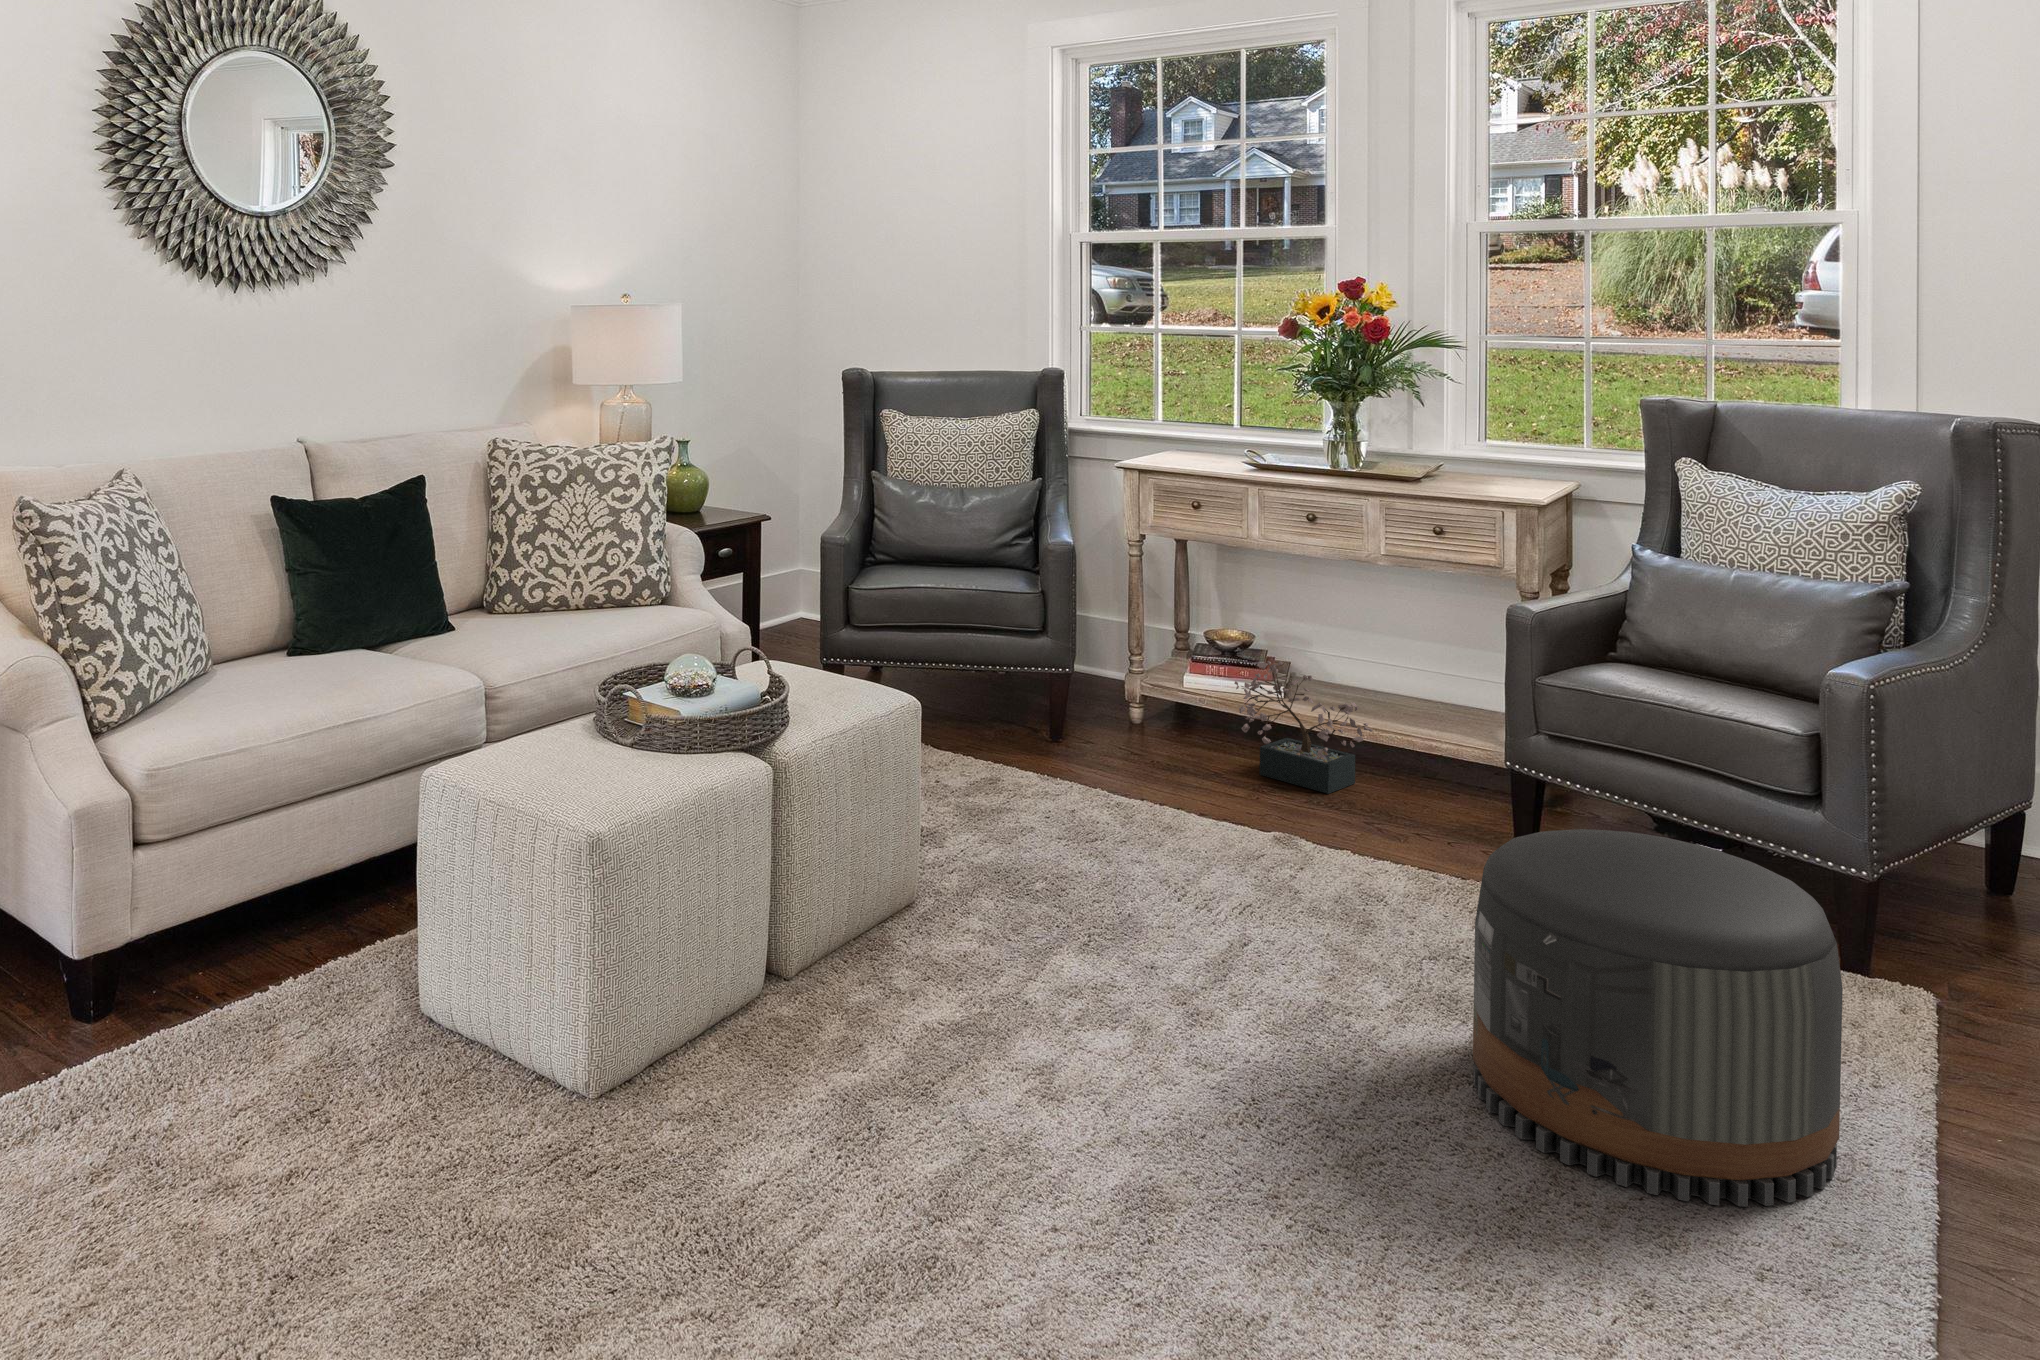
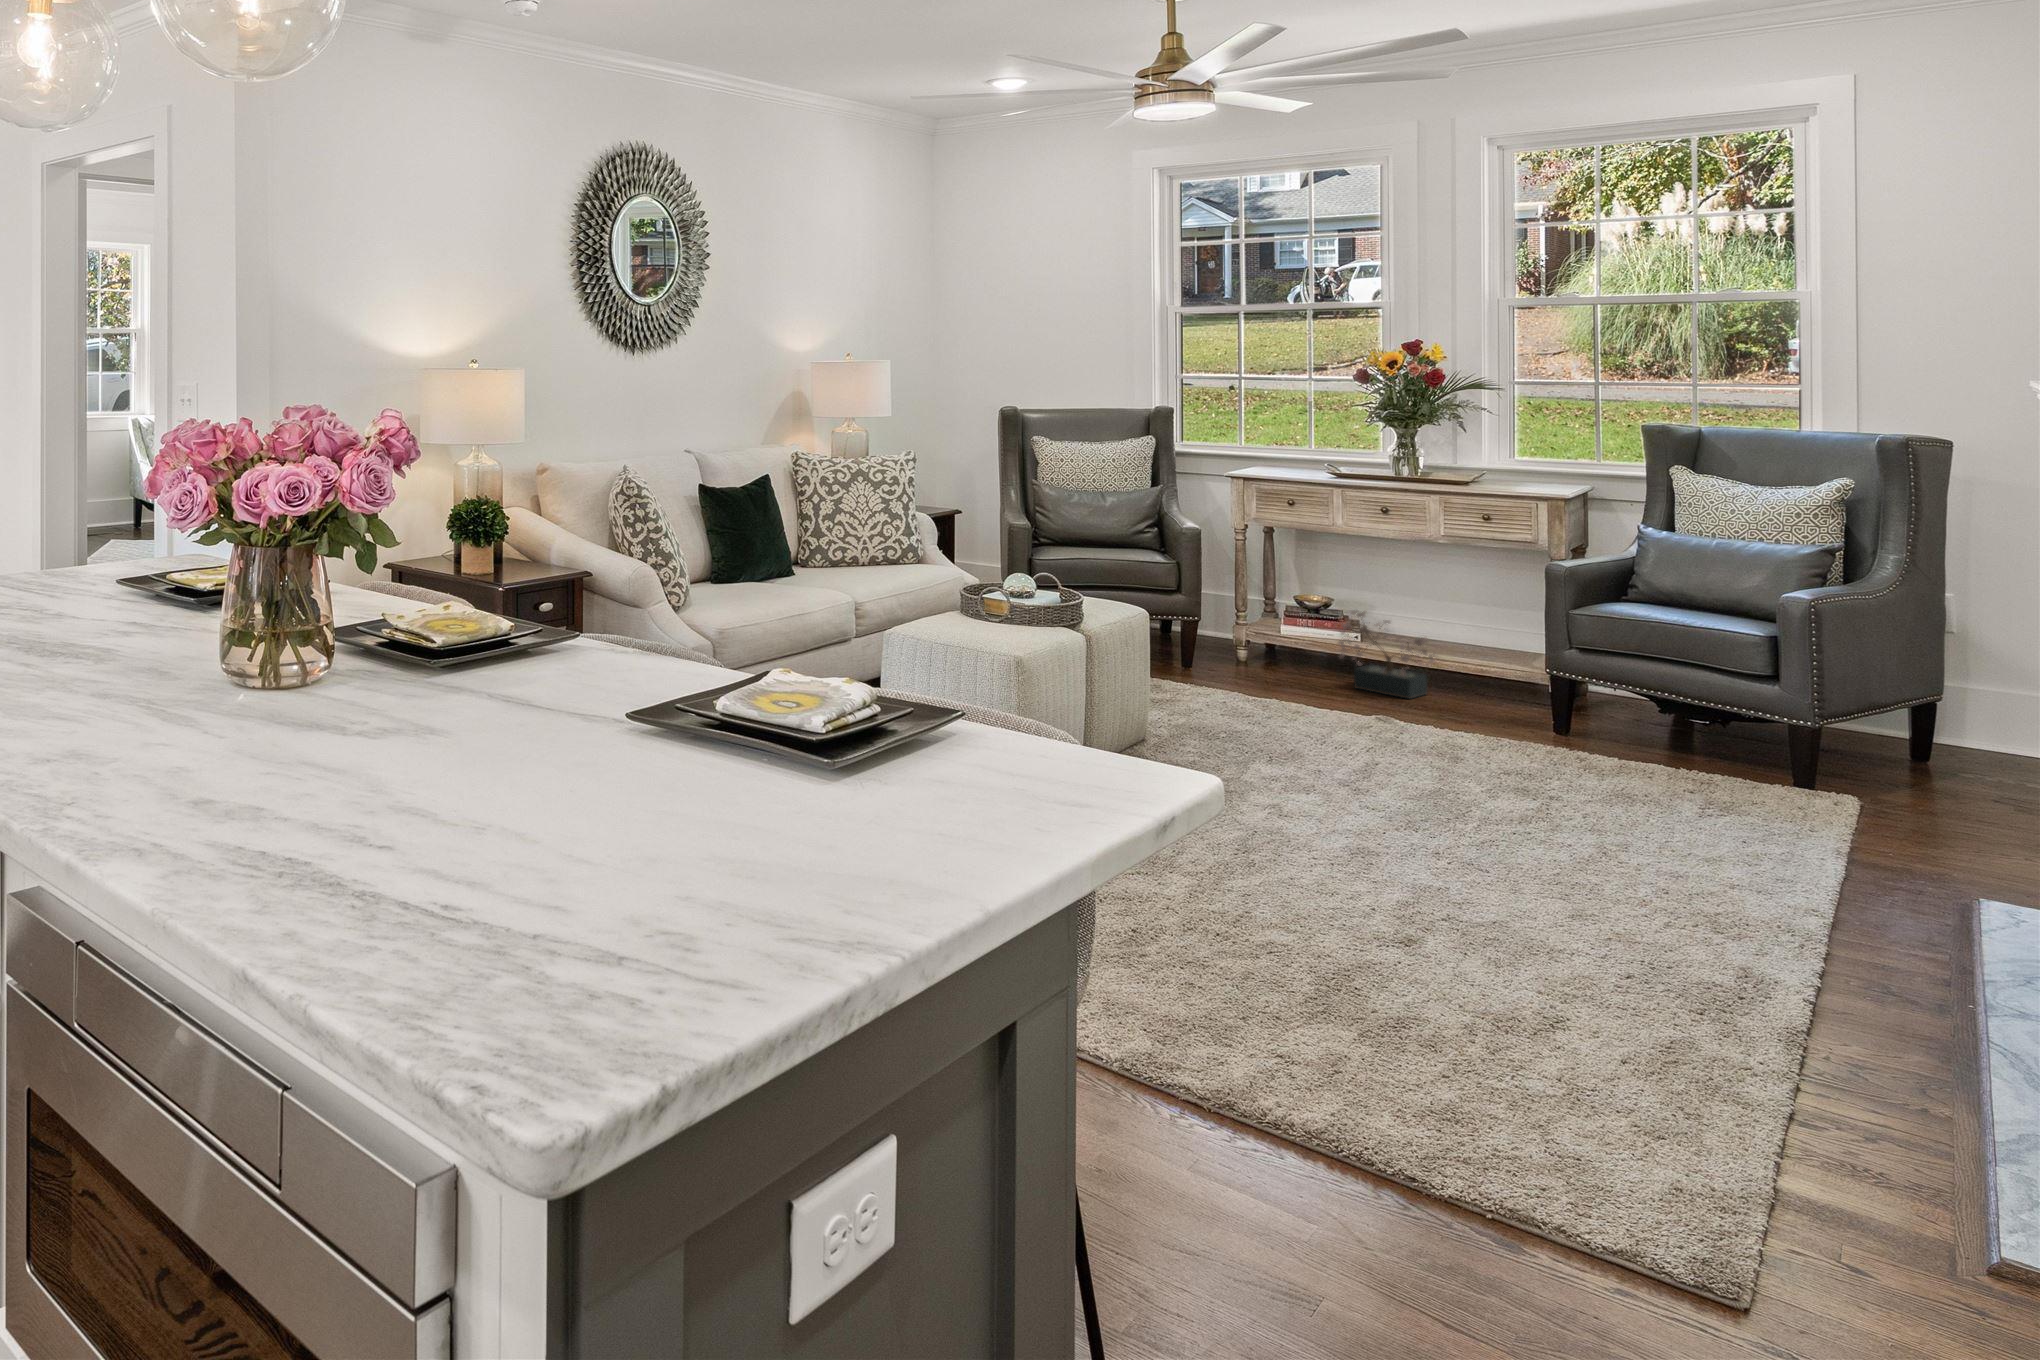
pouf: present [1473,829,1843,1206] -> none [1552,680,1790,874]

